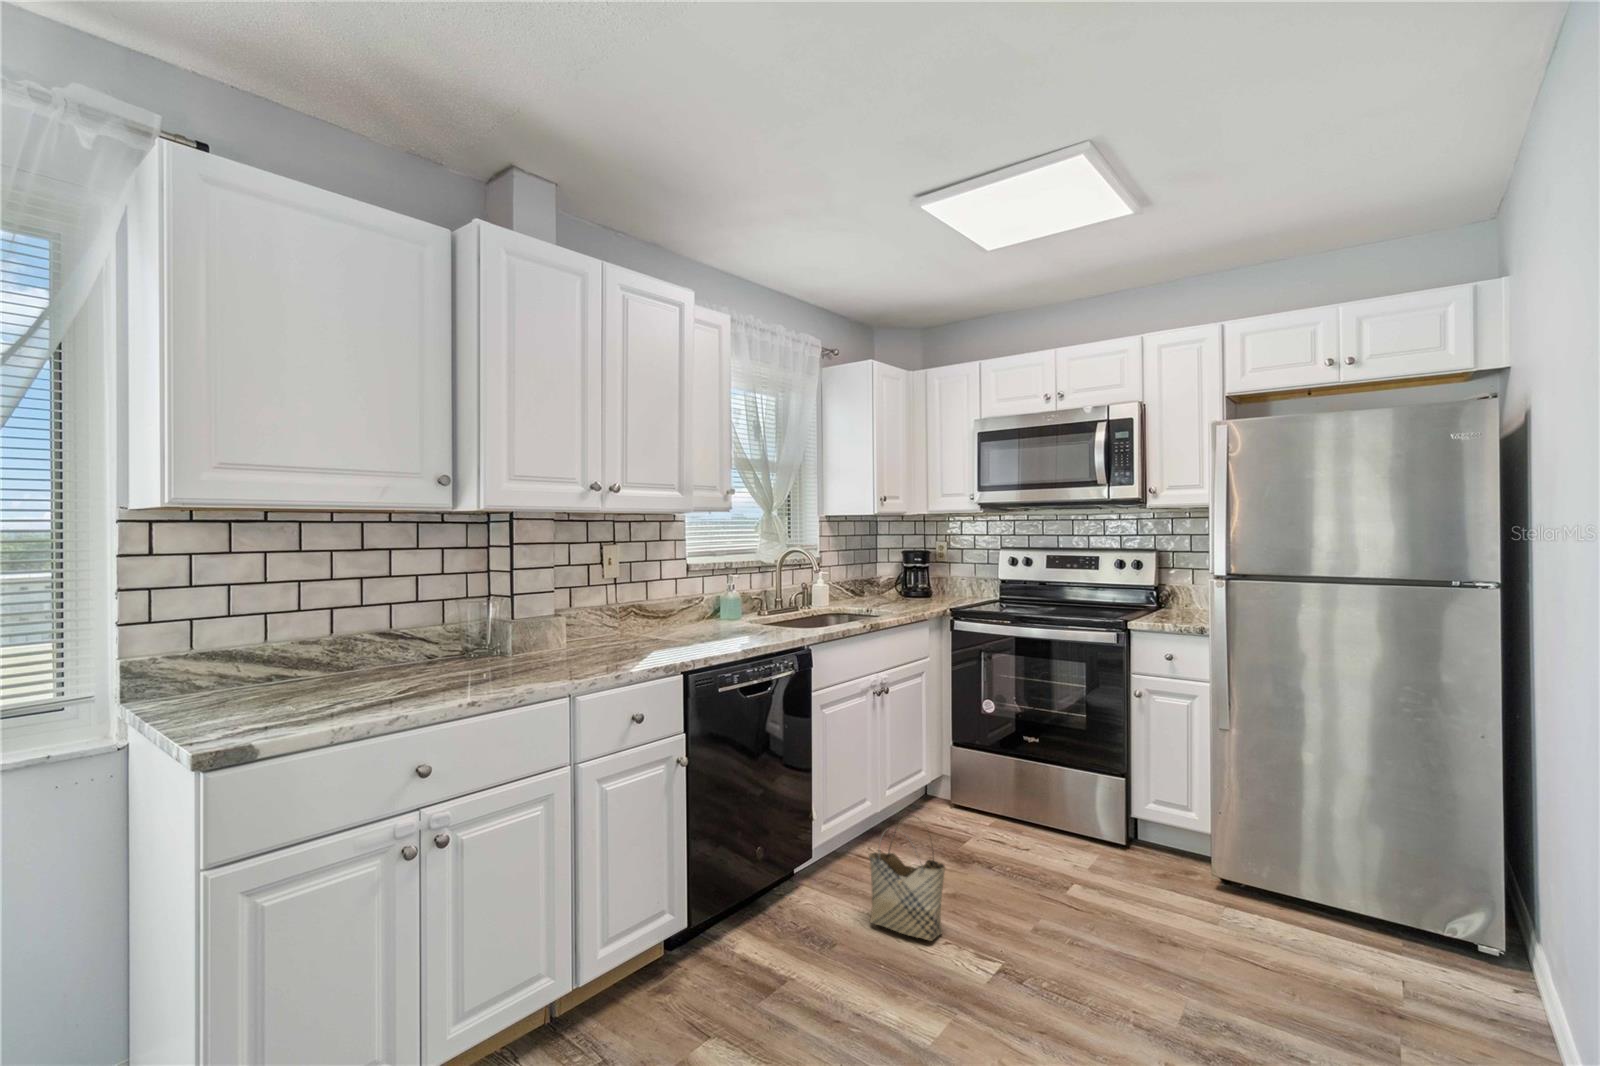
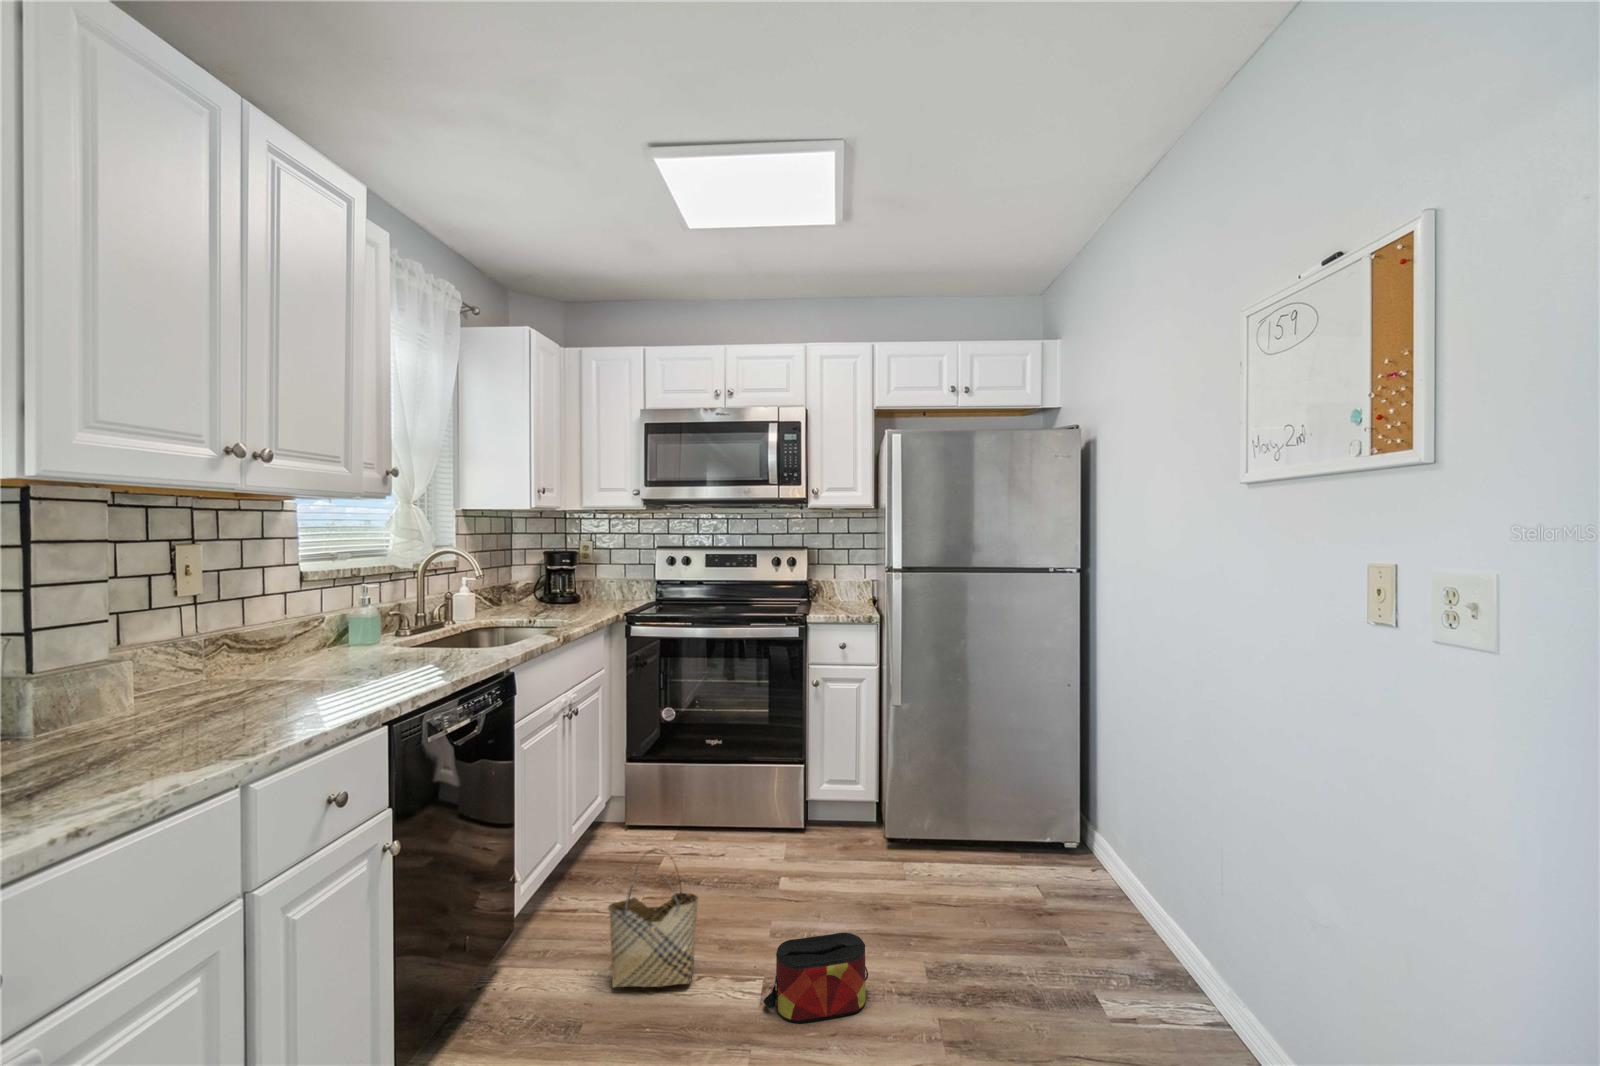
bag: none [985,927,1099,1019] -> present [764,933,868,1023]

